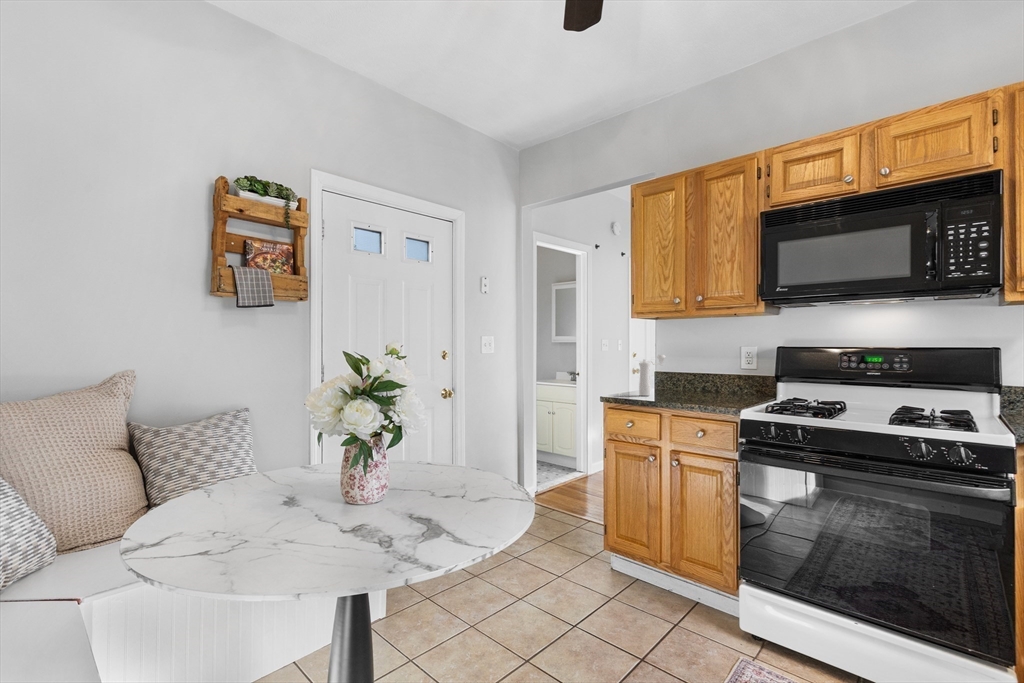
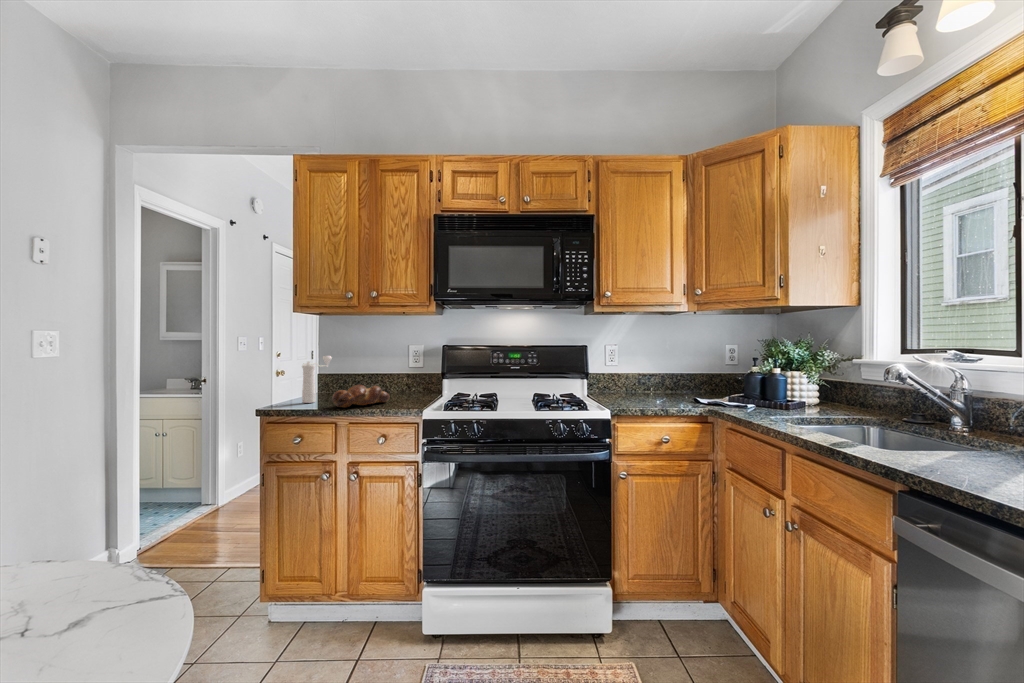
bread loaf: none [660,382,715,401] -> present [332,385,390,407]

